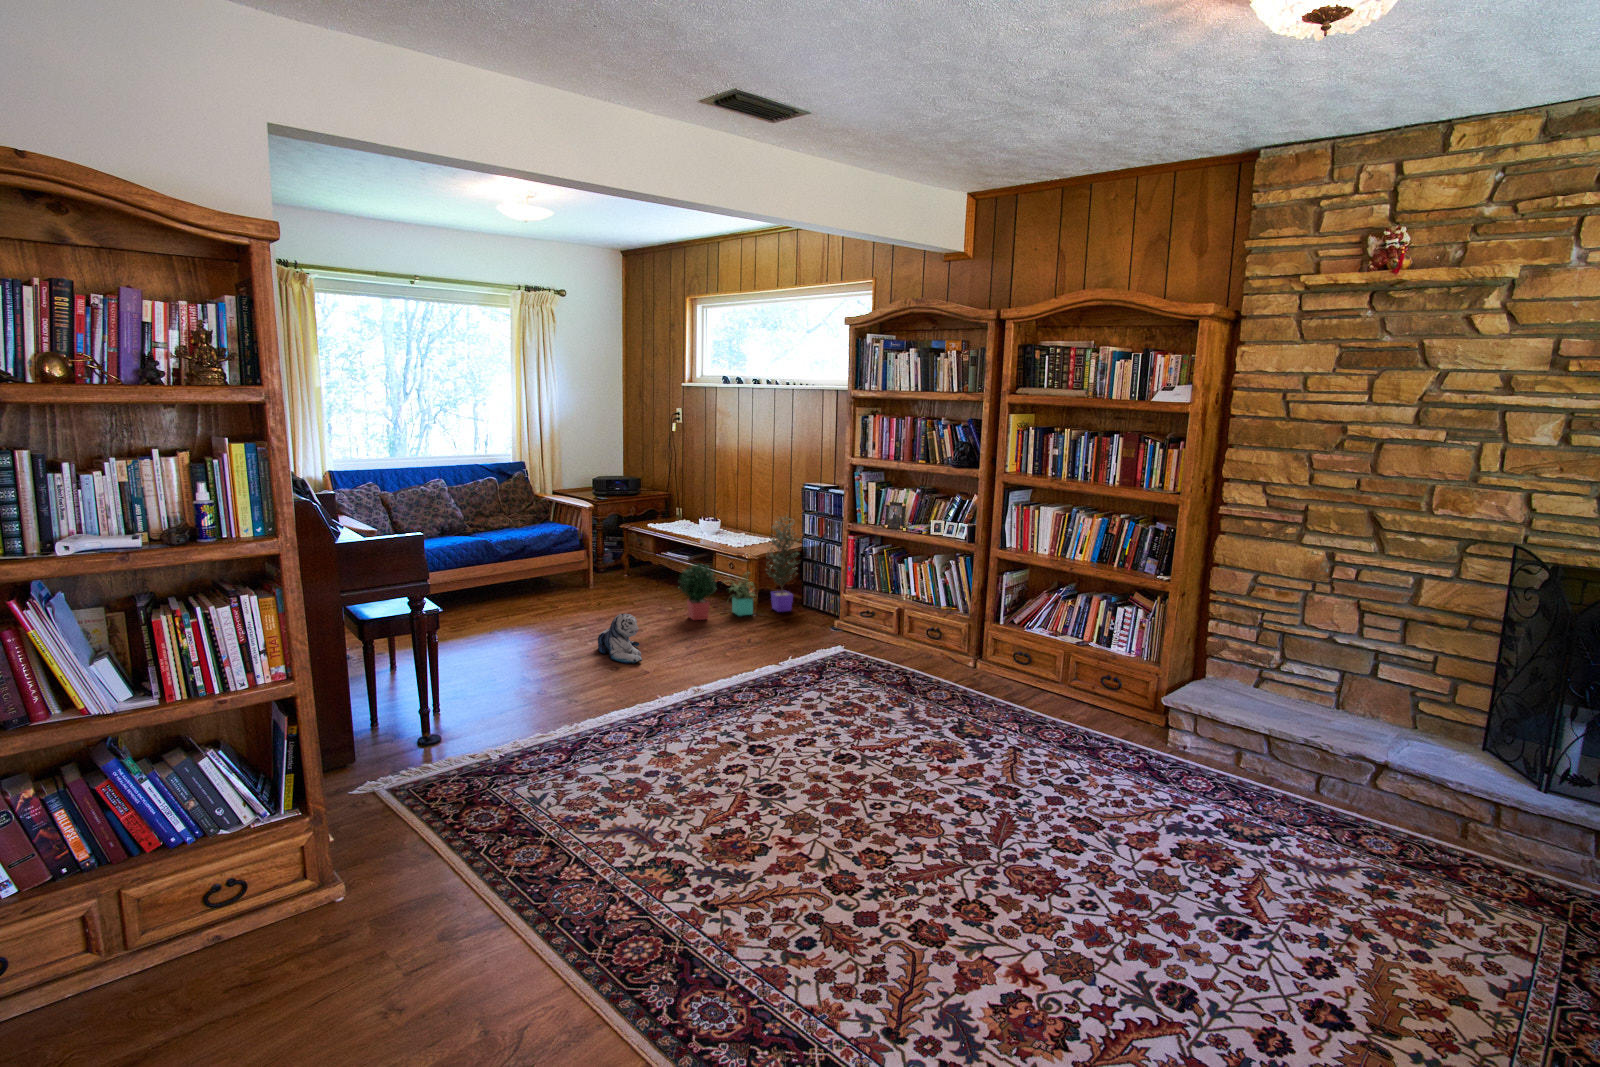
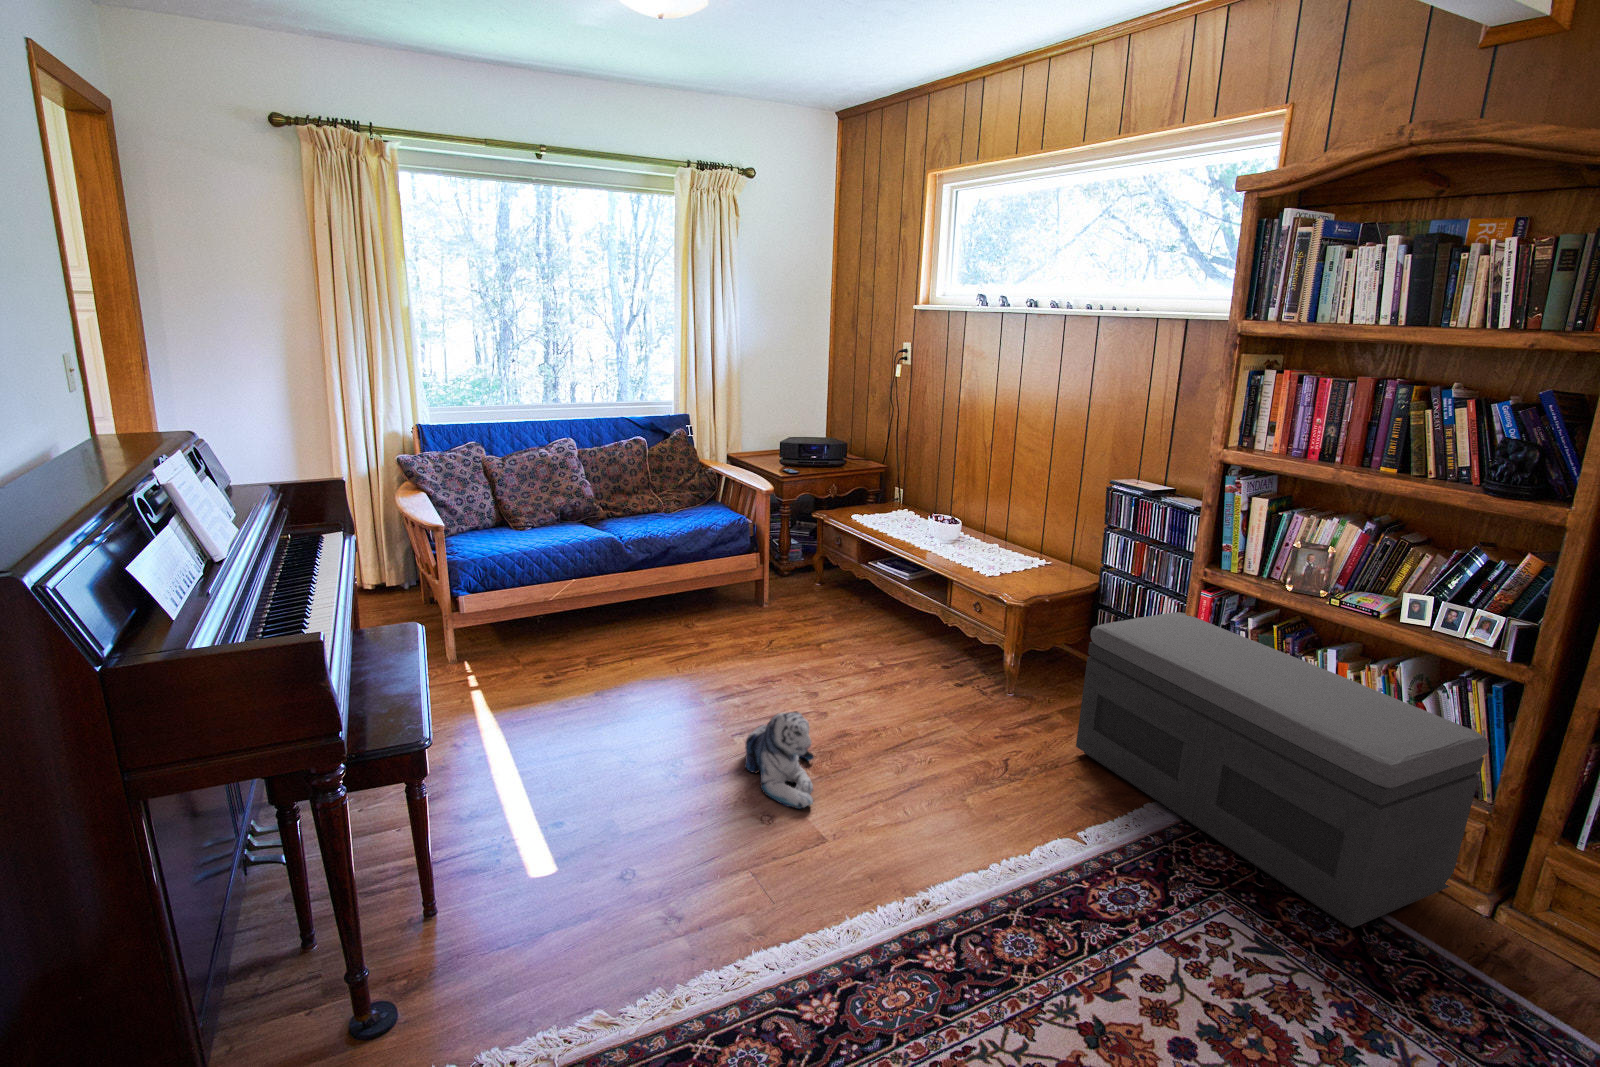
potted plant: present [678,516,799,620] -> none [885,531,1098,700]
storage bench: none [790,551,965,676] -> present [1076,612,1489,928]

